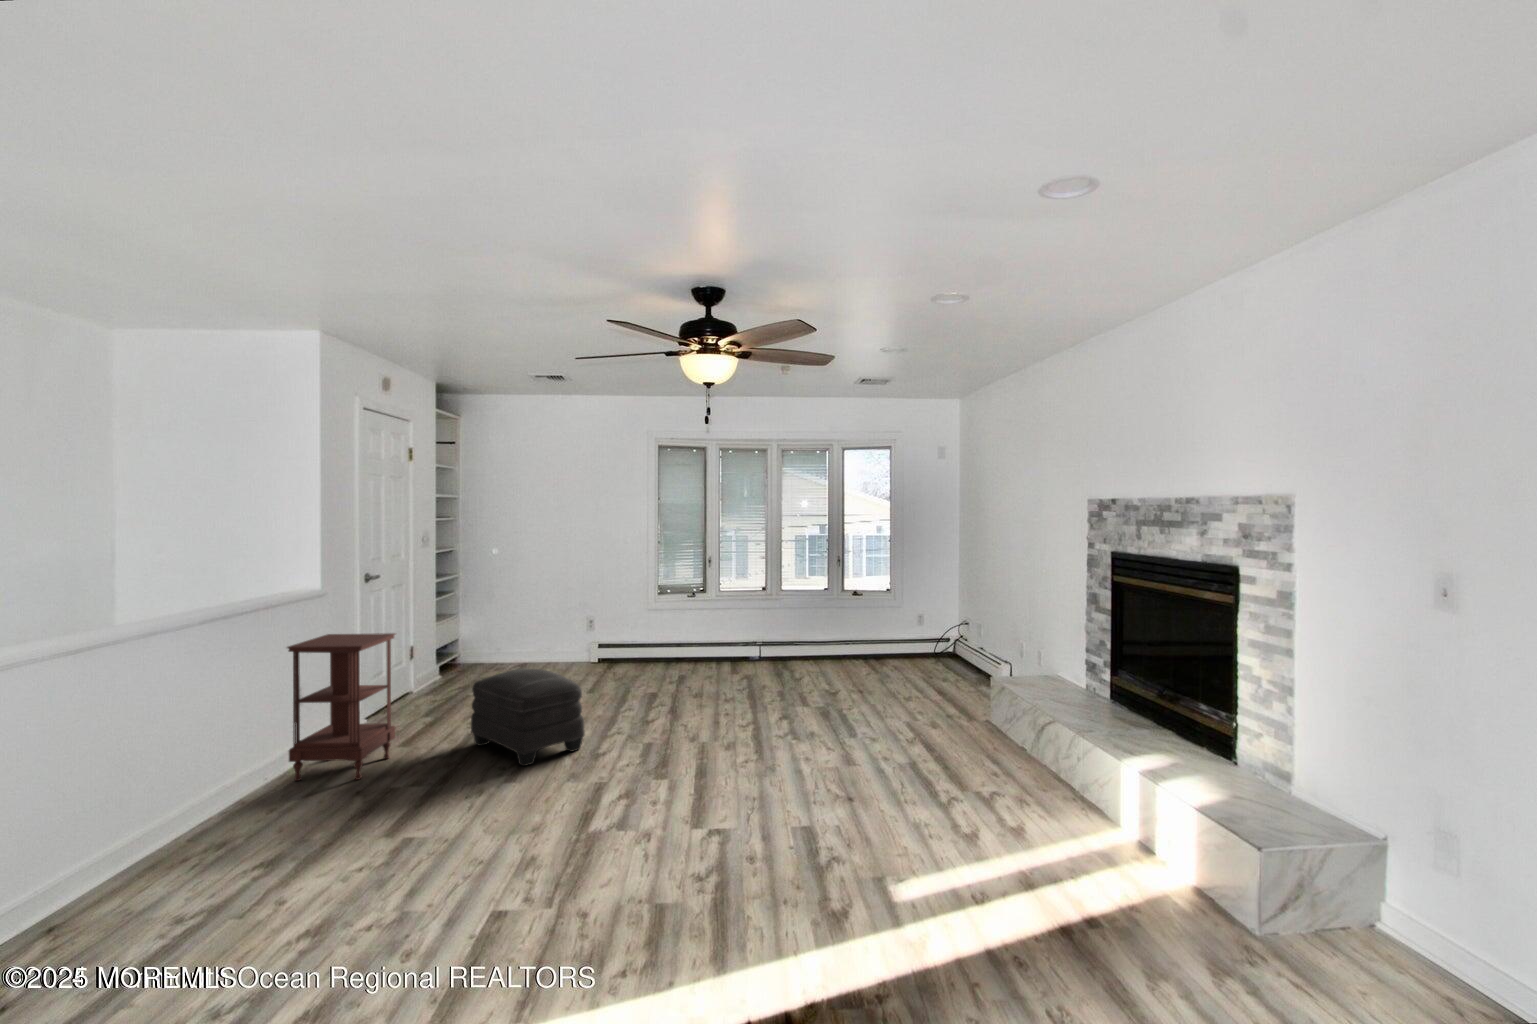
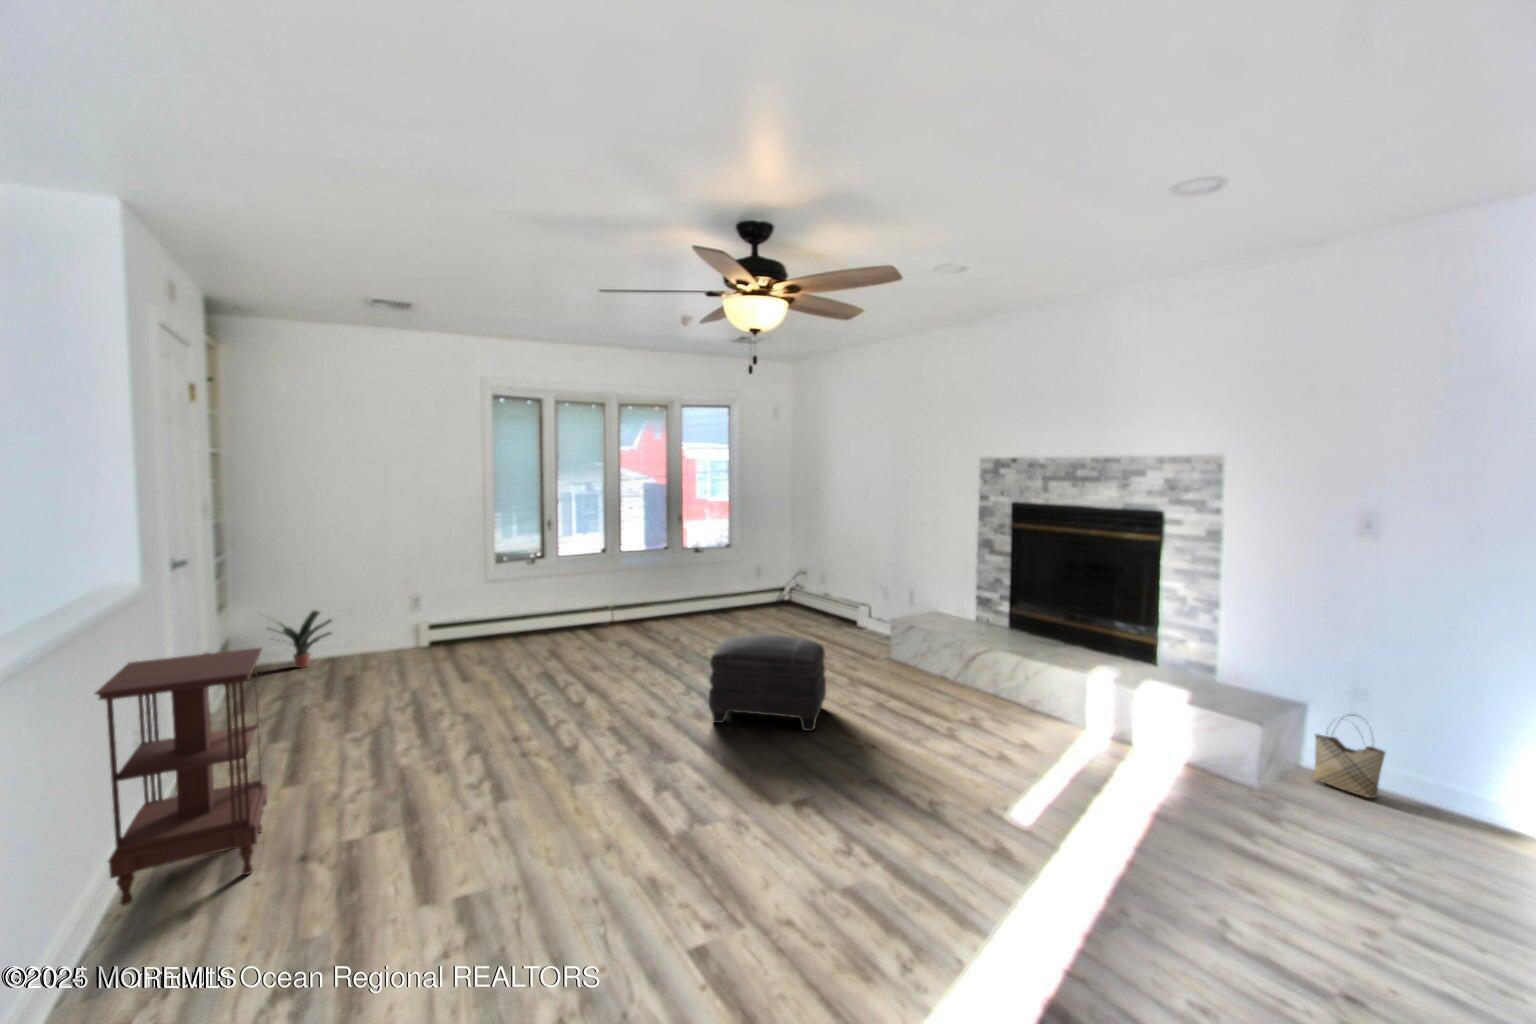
potted plant: none [493,619,543,664] -> present [271,611,331,668]
ottoman: present [471,668,585,766] -> present [709,634,826,731]
woven basket: none [1362,863,1456,994] -> present [1314,715,1385,798]

